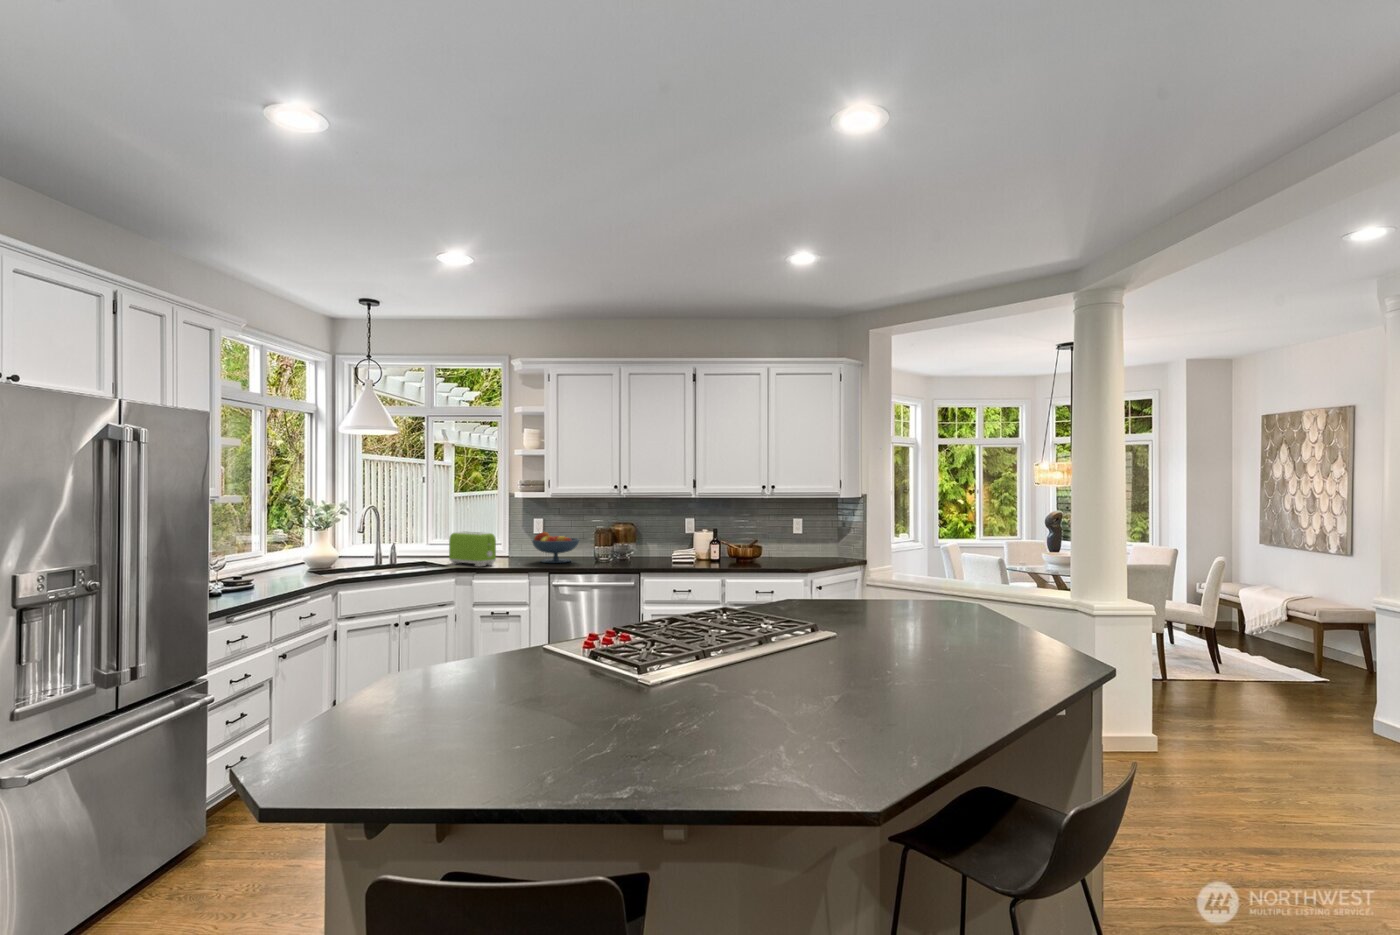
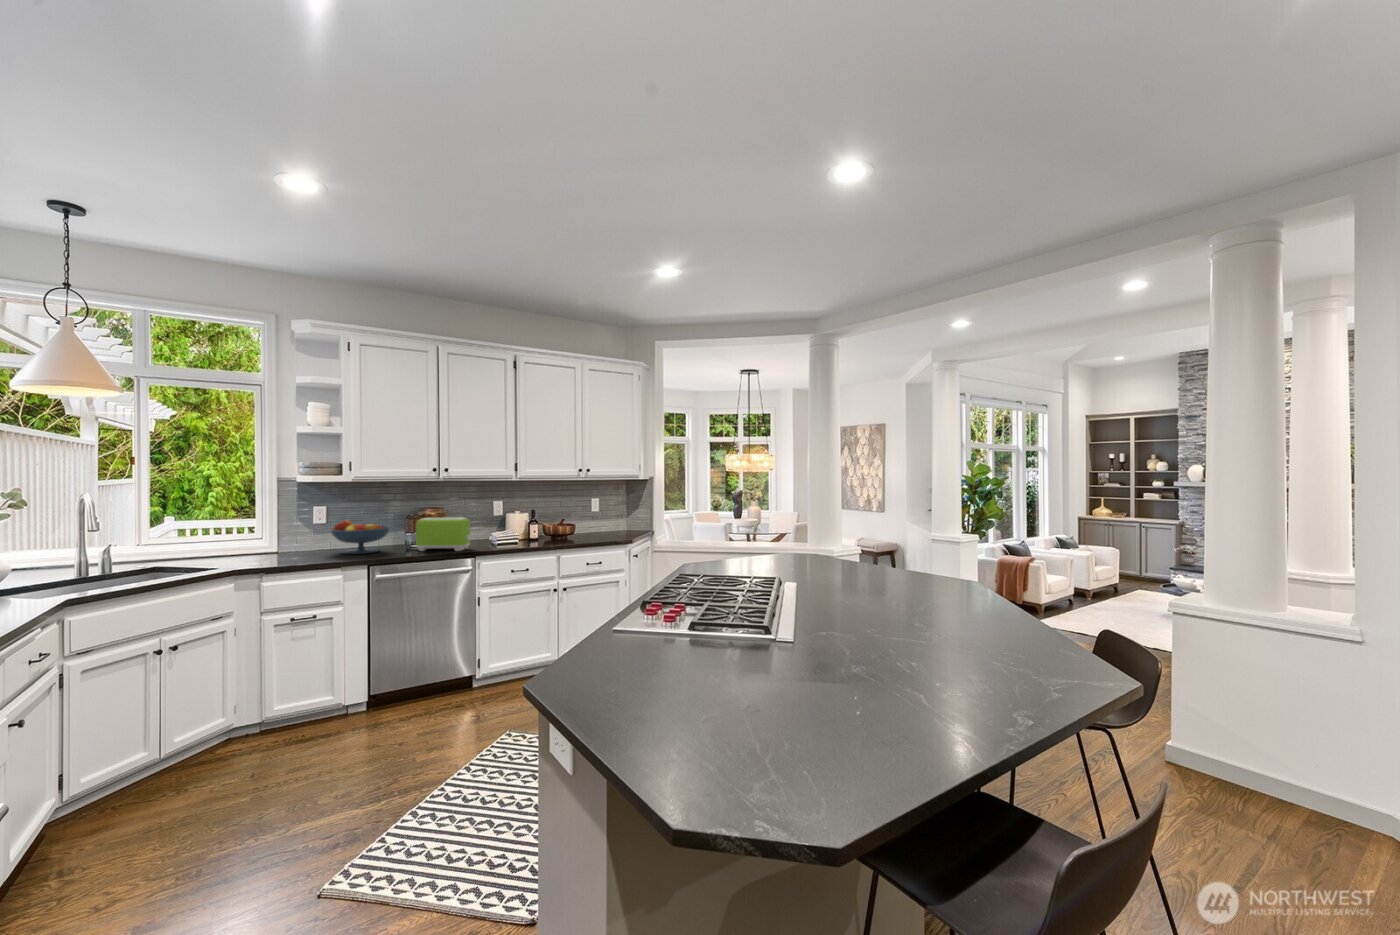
toaster: present [449,532,496,566] -> present [416,517,470,551]

